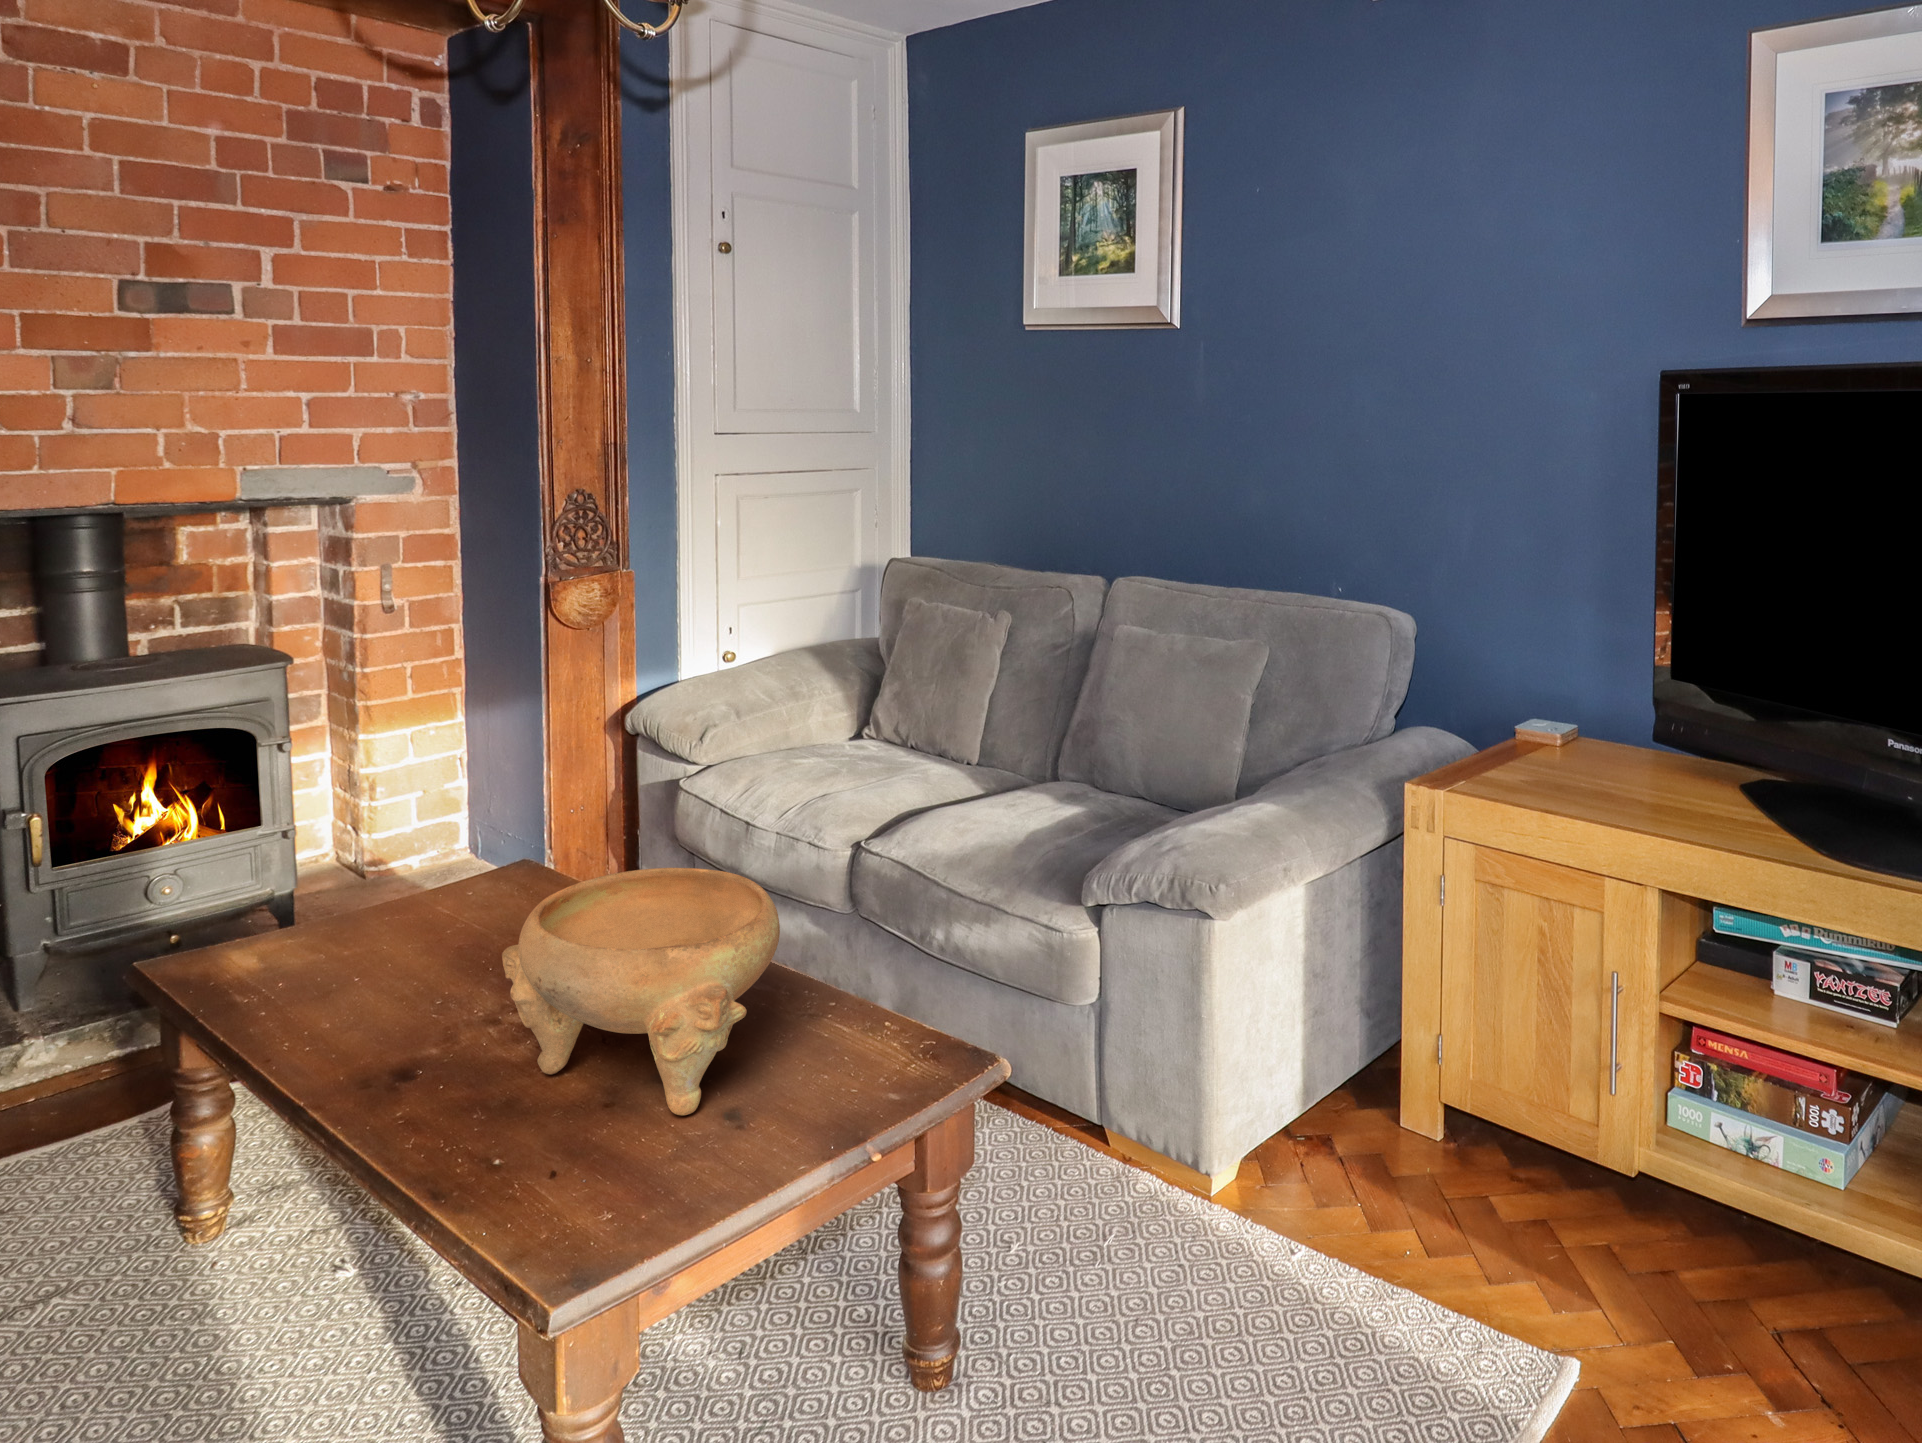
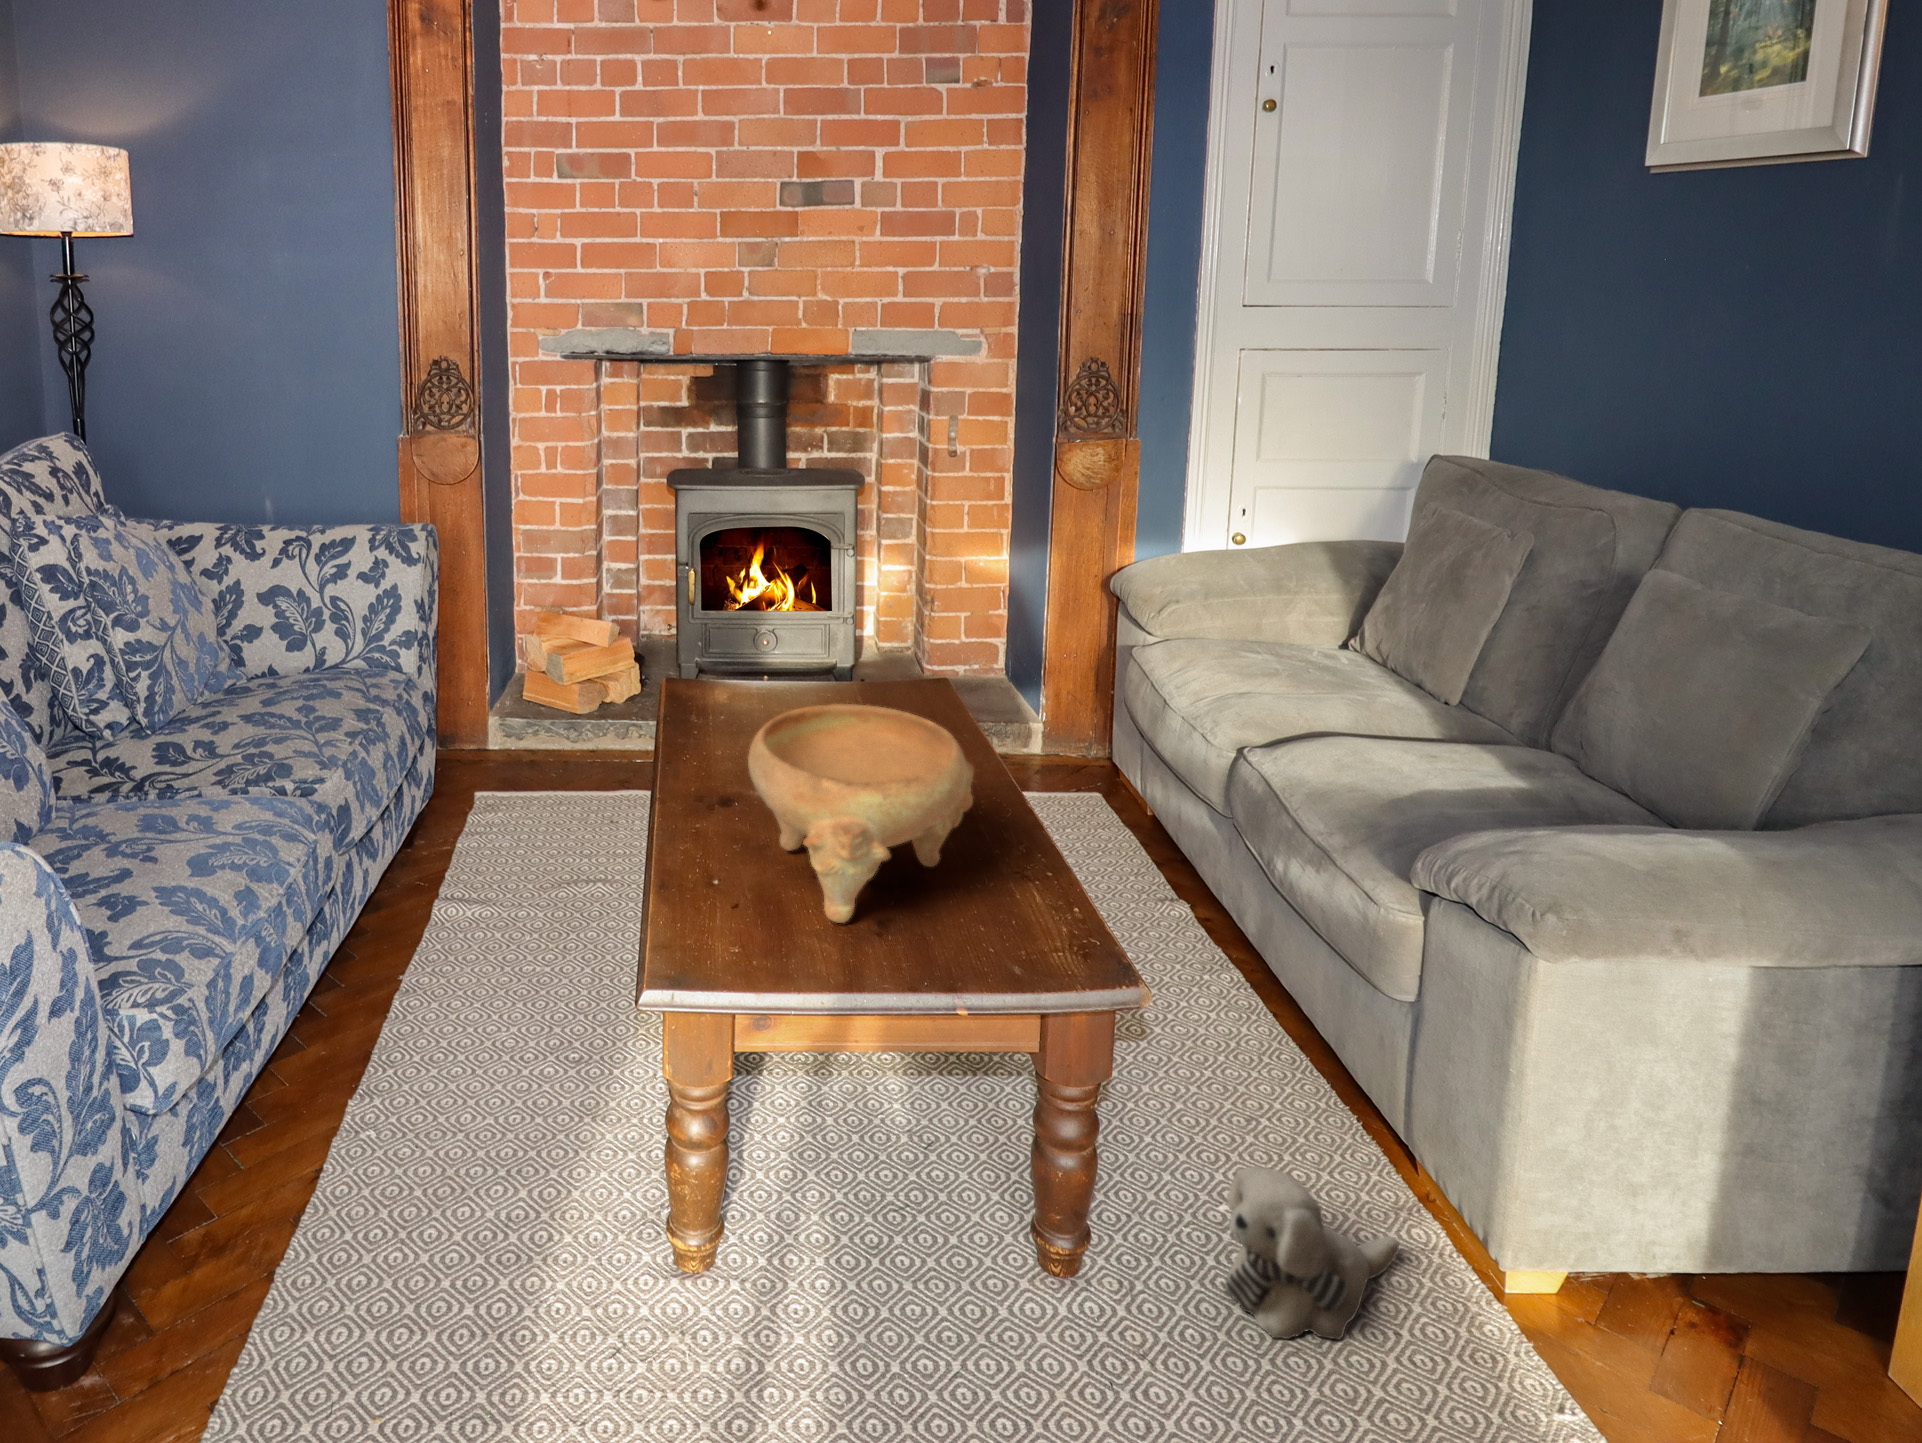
plush toy: none [1052,1178,1163,1326] -> present [1225,1165,1399,1339]

